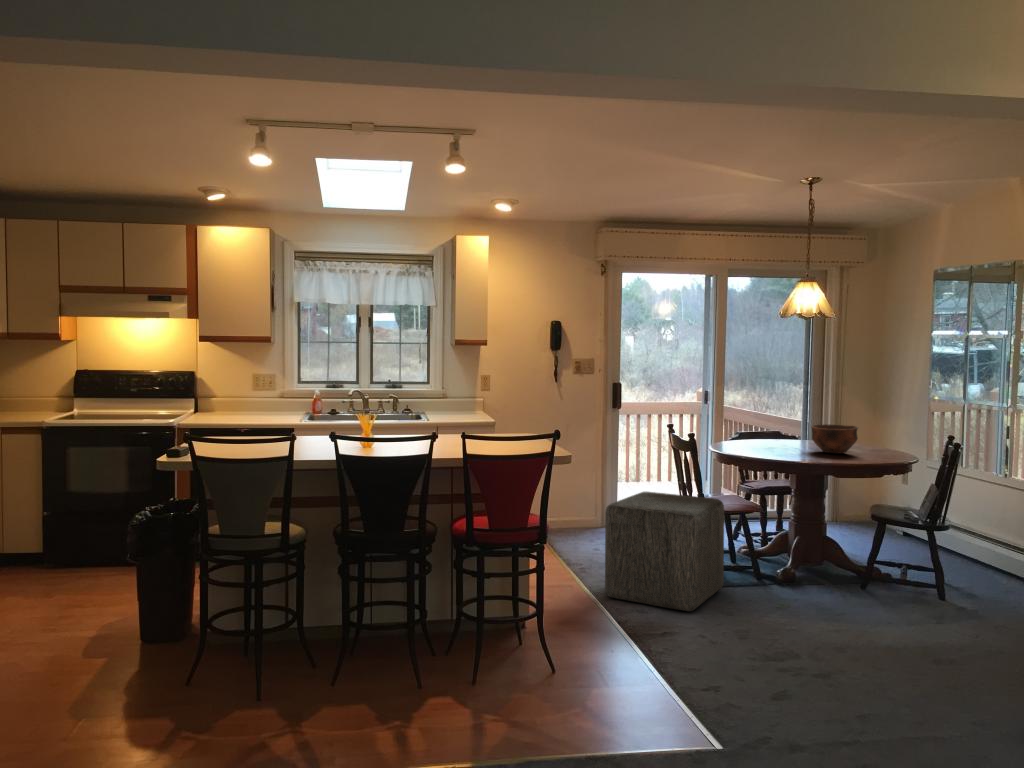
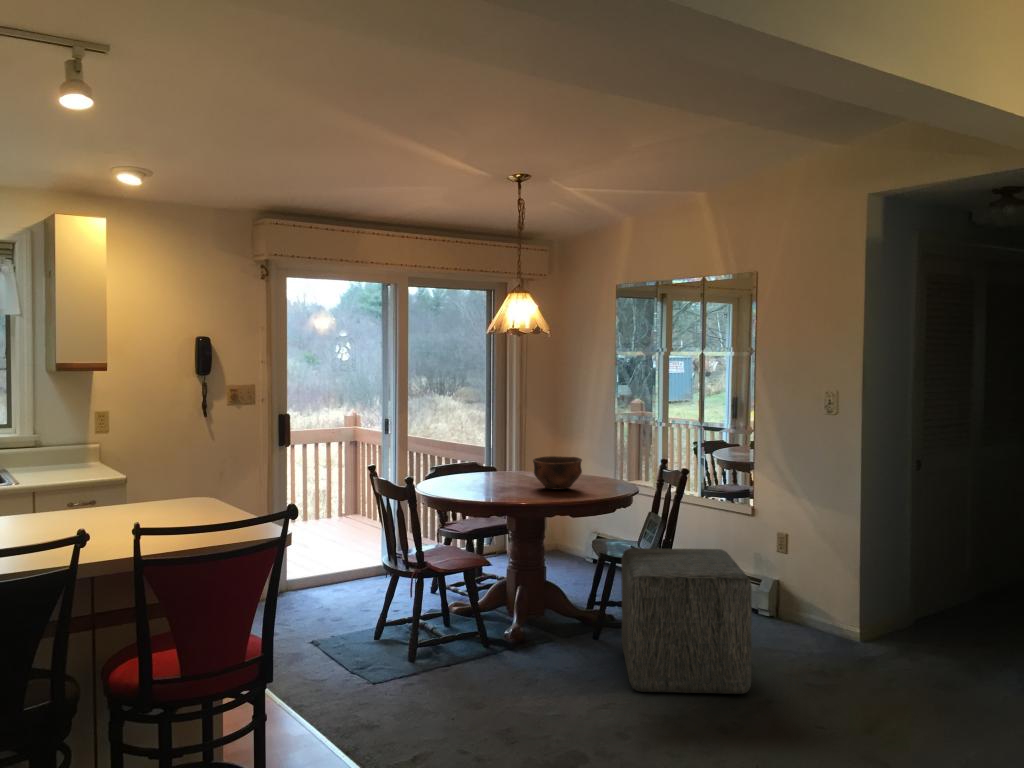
ottoman: present [605,492,724,611] -> present [621,548,752,694]

